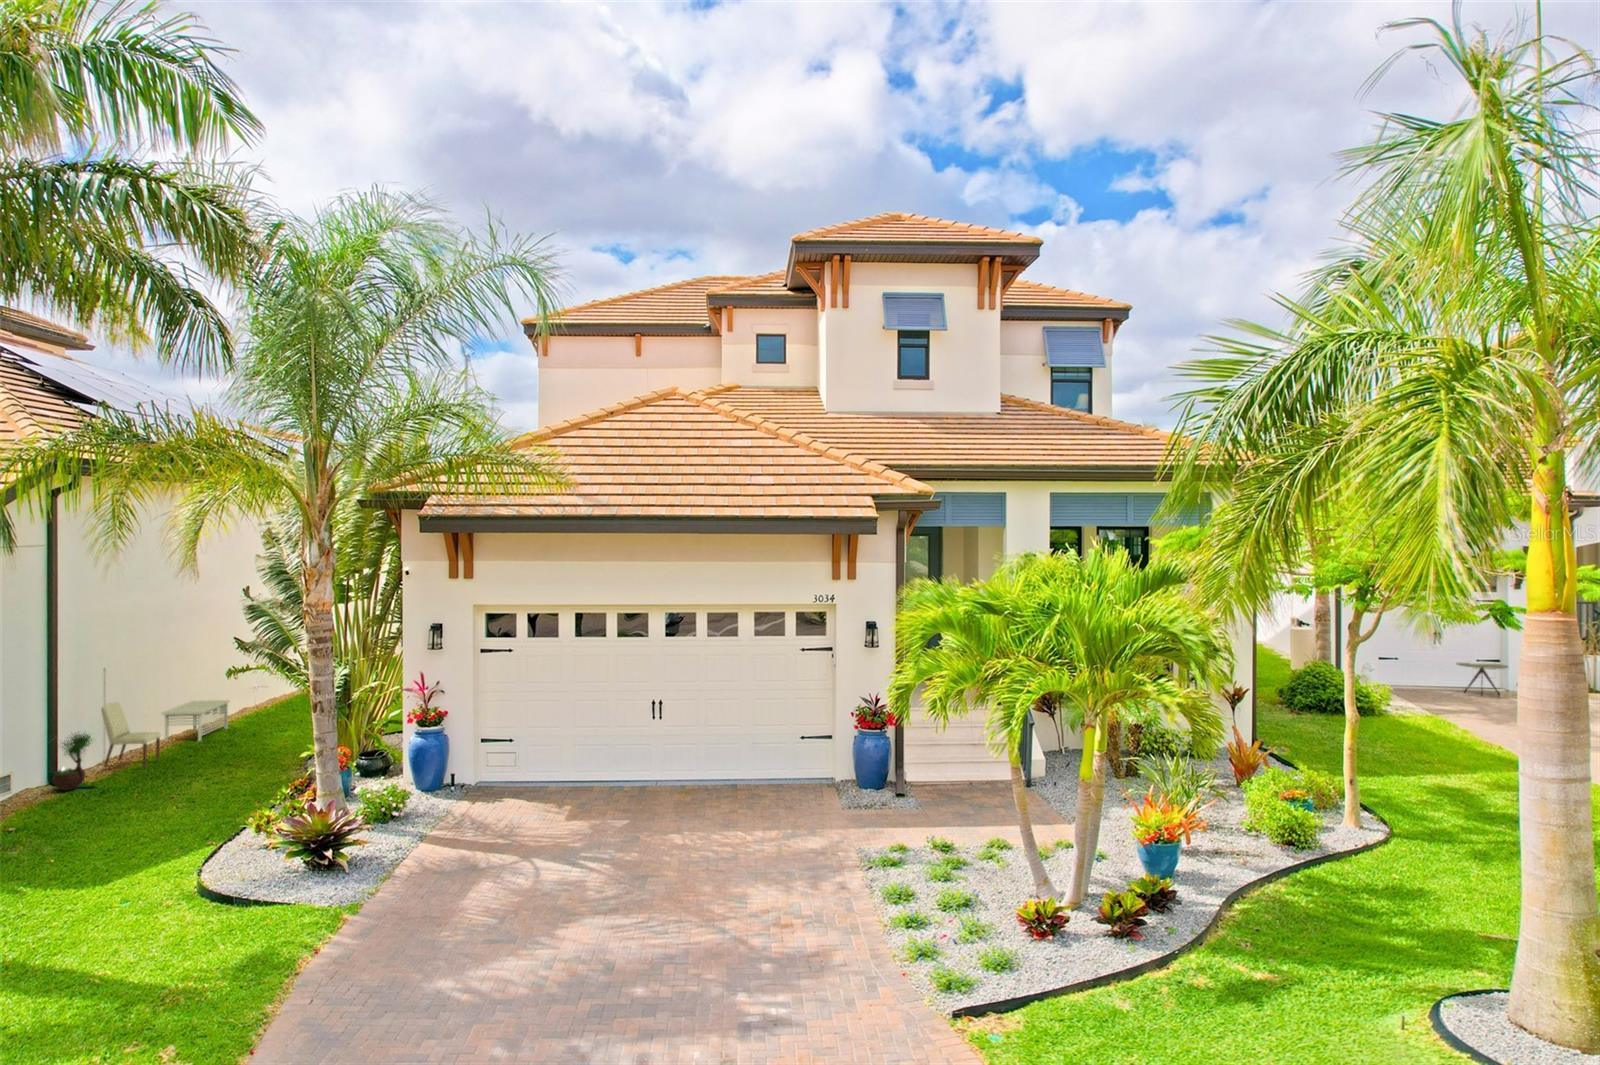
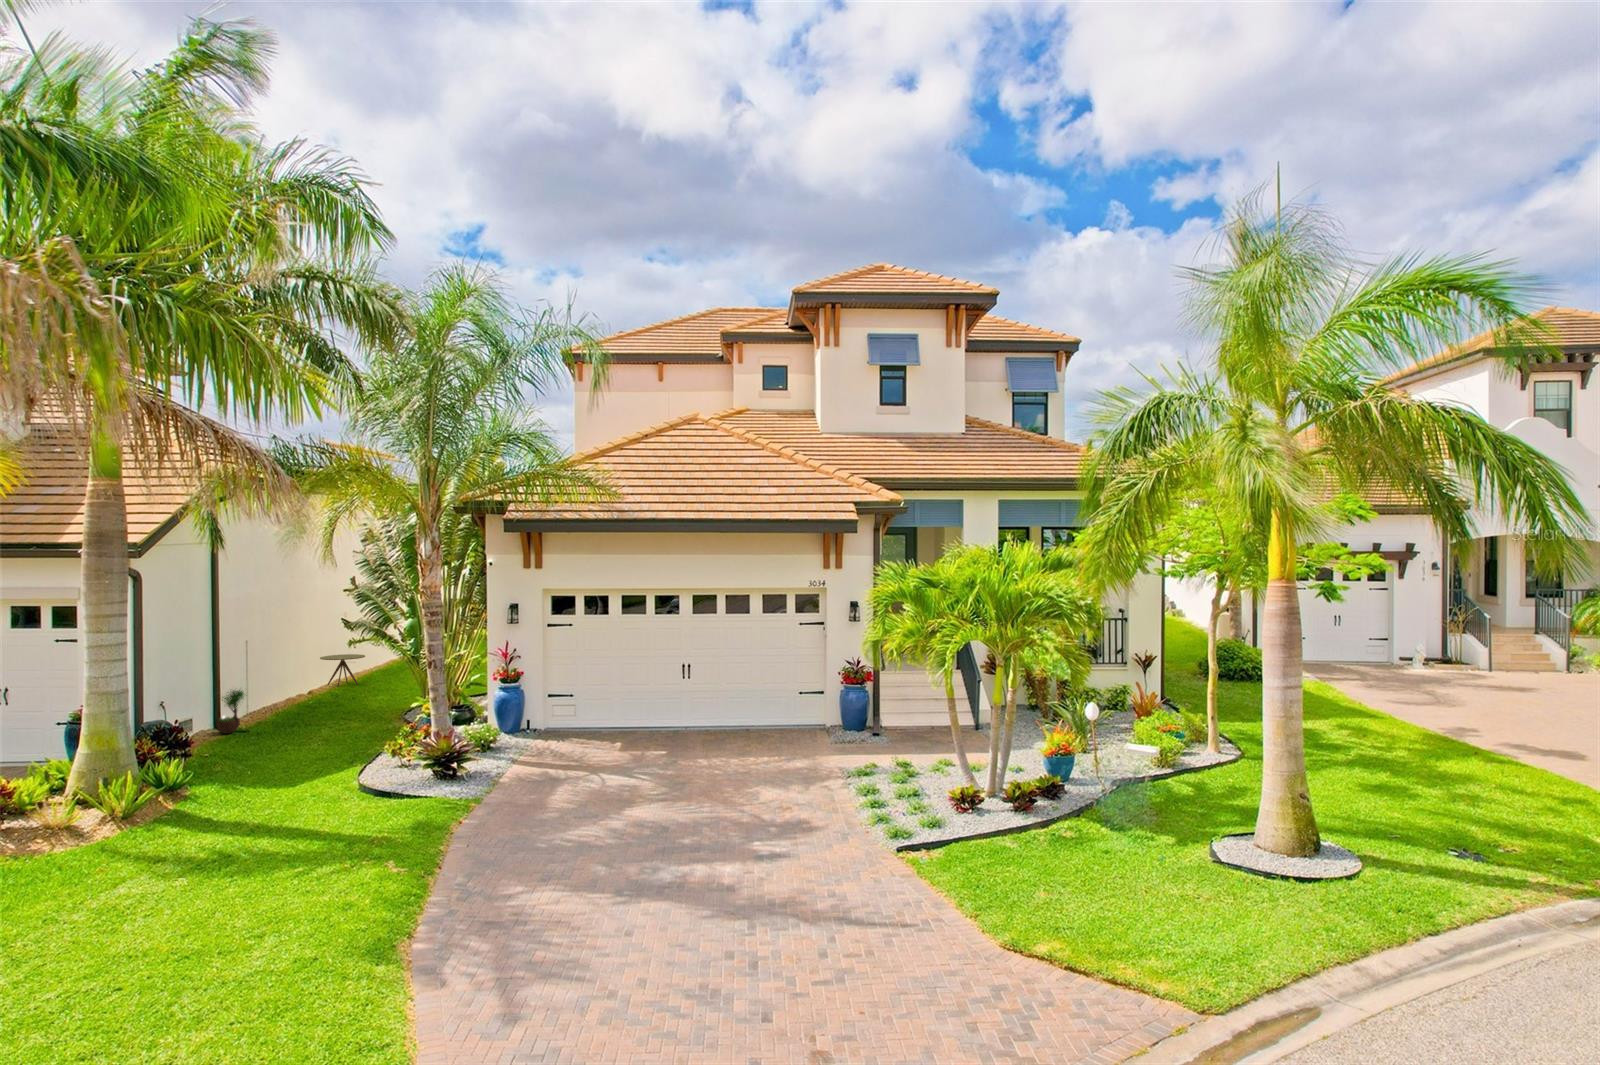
round table: present [1457,663,1508,694] -> present [320,654,365,687]
storage bench: present [161,700,229,742] -> none [280,671,330,704]
chair: present [101,702,161,770] -> none [245,668,288,722]

